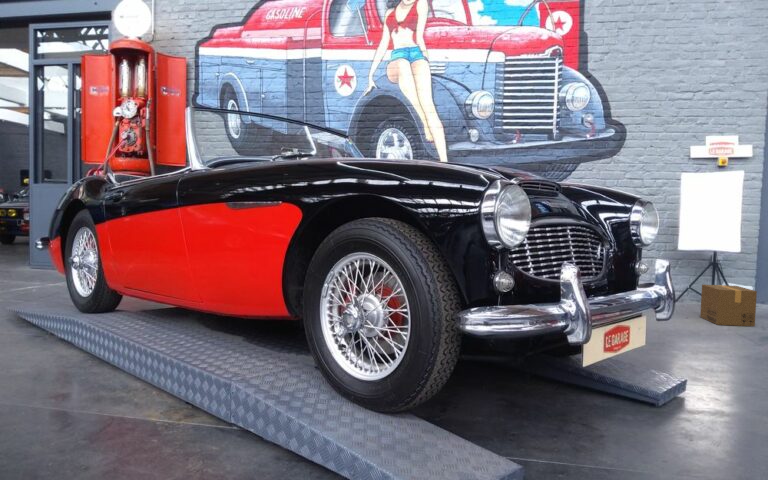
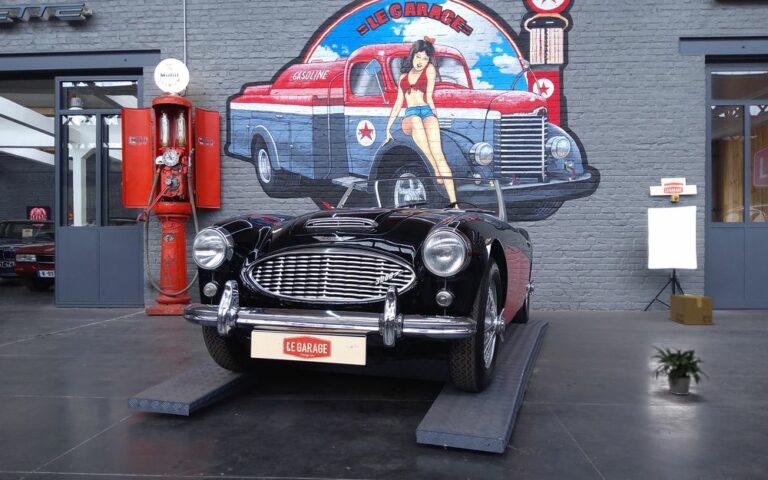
potted plant: none [581,367,685,451] -> present [651,347,708,395]

